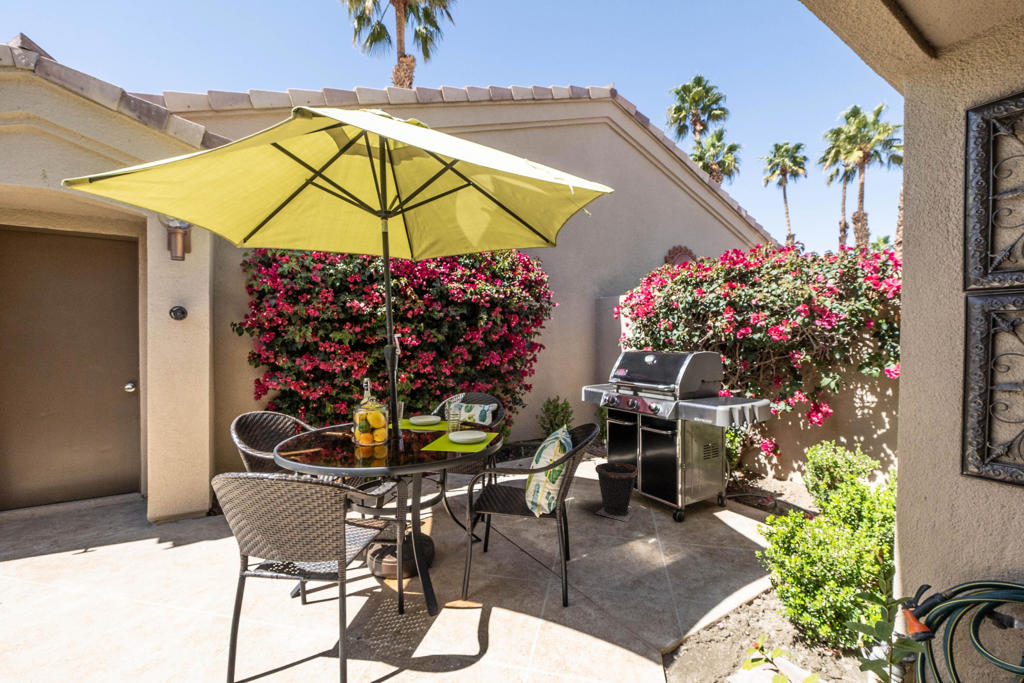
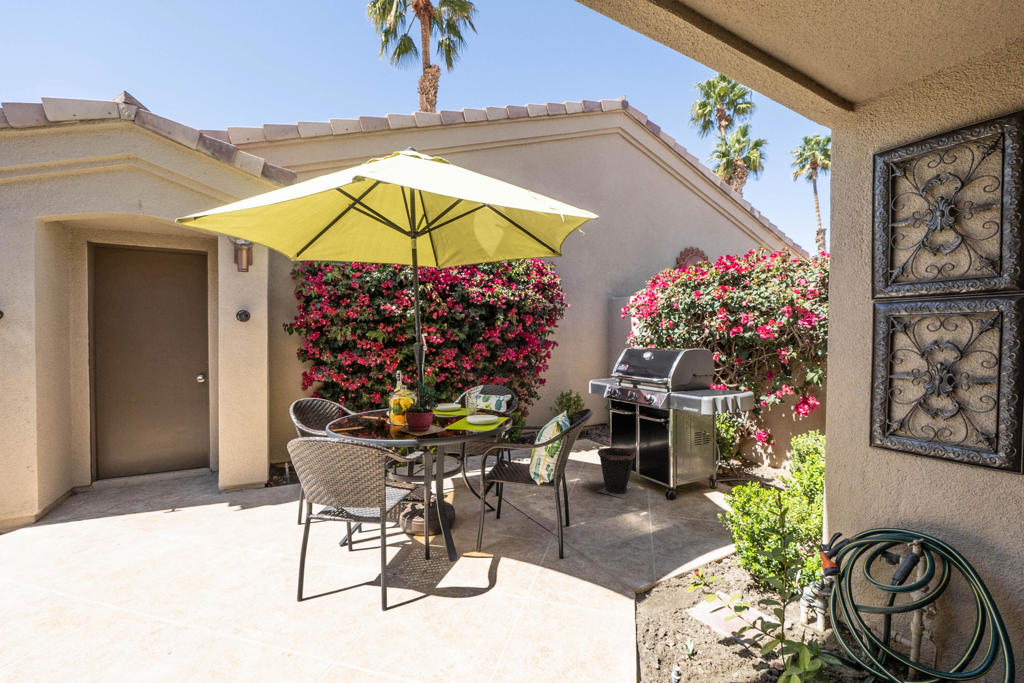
succulent plant: none [361,392,428,462] -> present [397,382,446,436]

